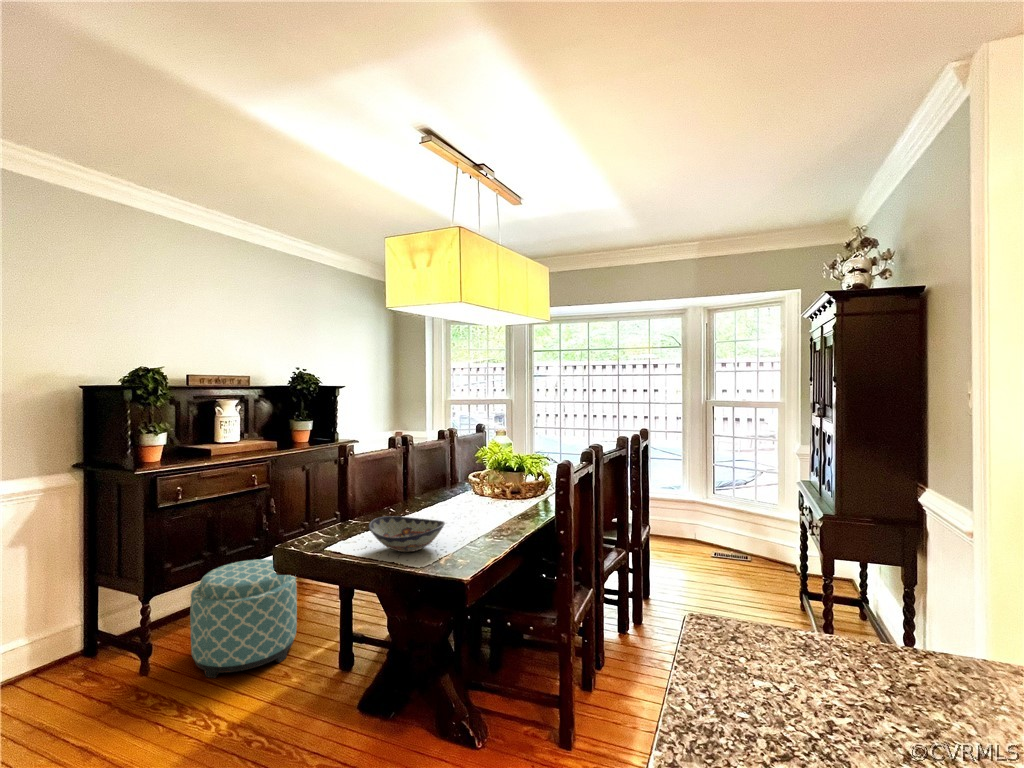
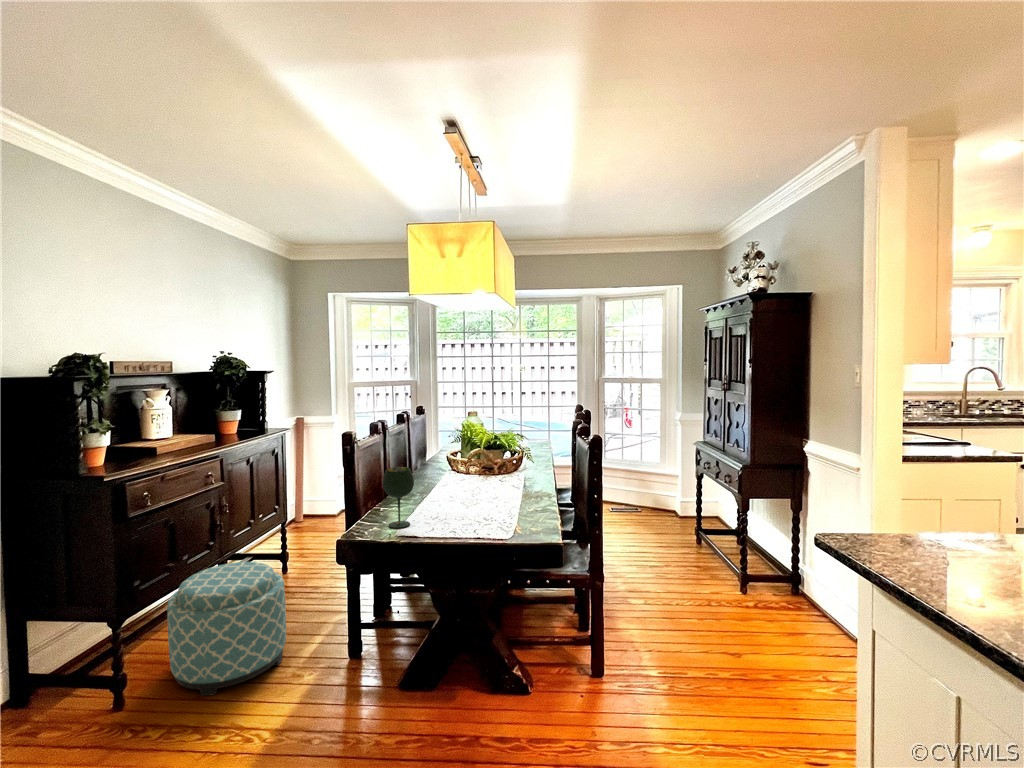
wine glass: none [324,480,356,541] -> present [383,467,414,528]
decorative bowl: present [369,516,445,552] -> none [443,497,517,529]

